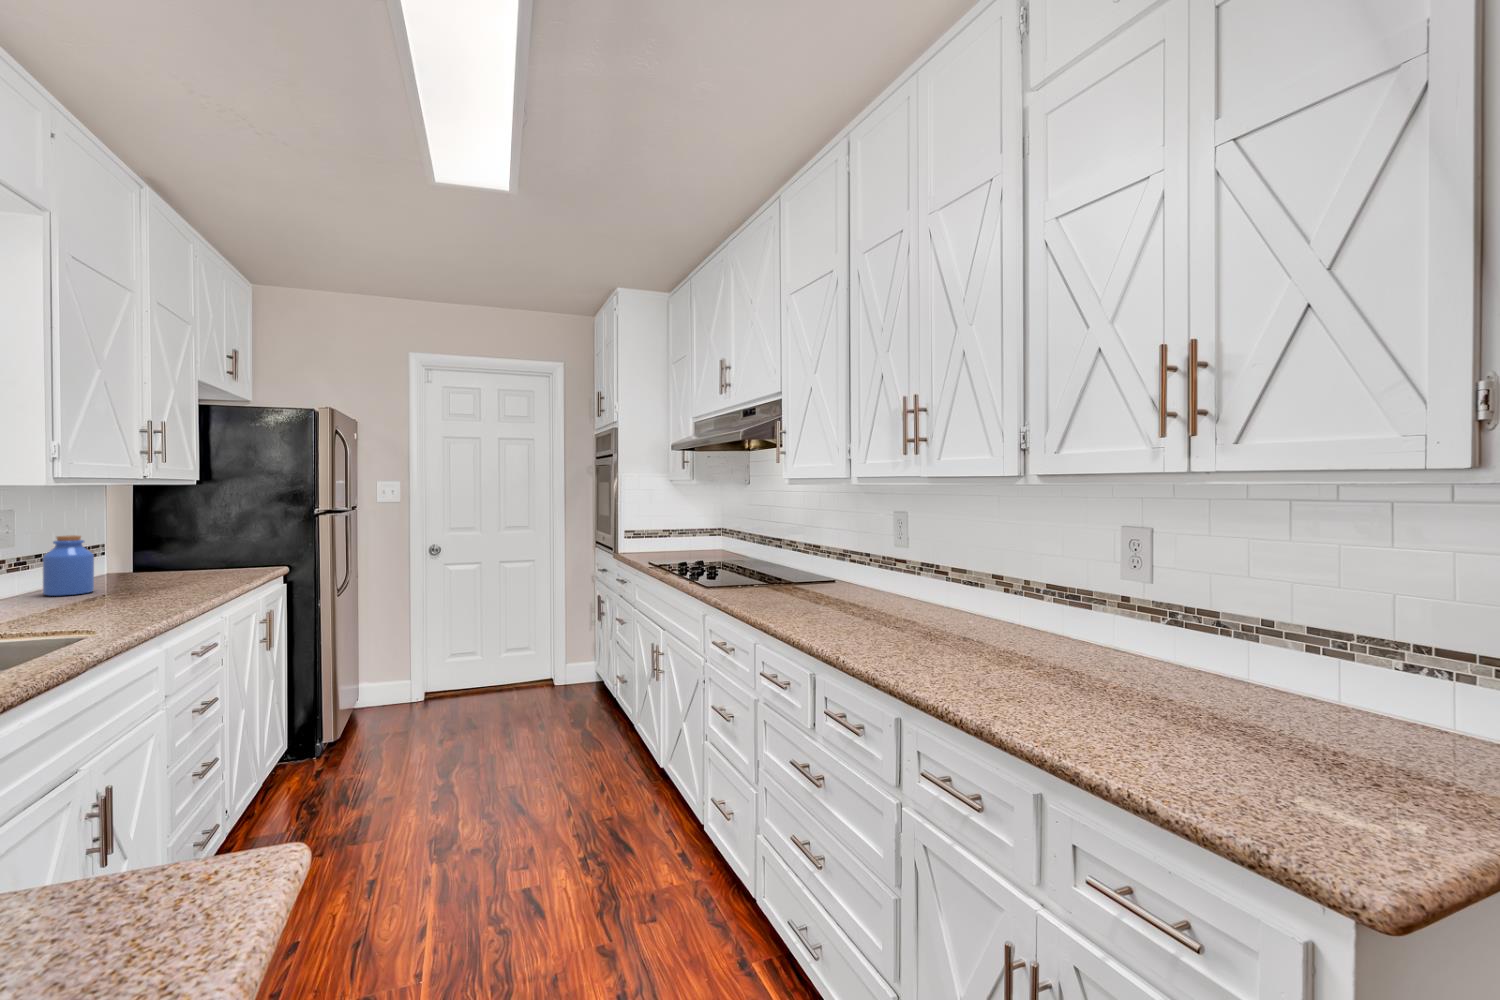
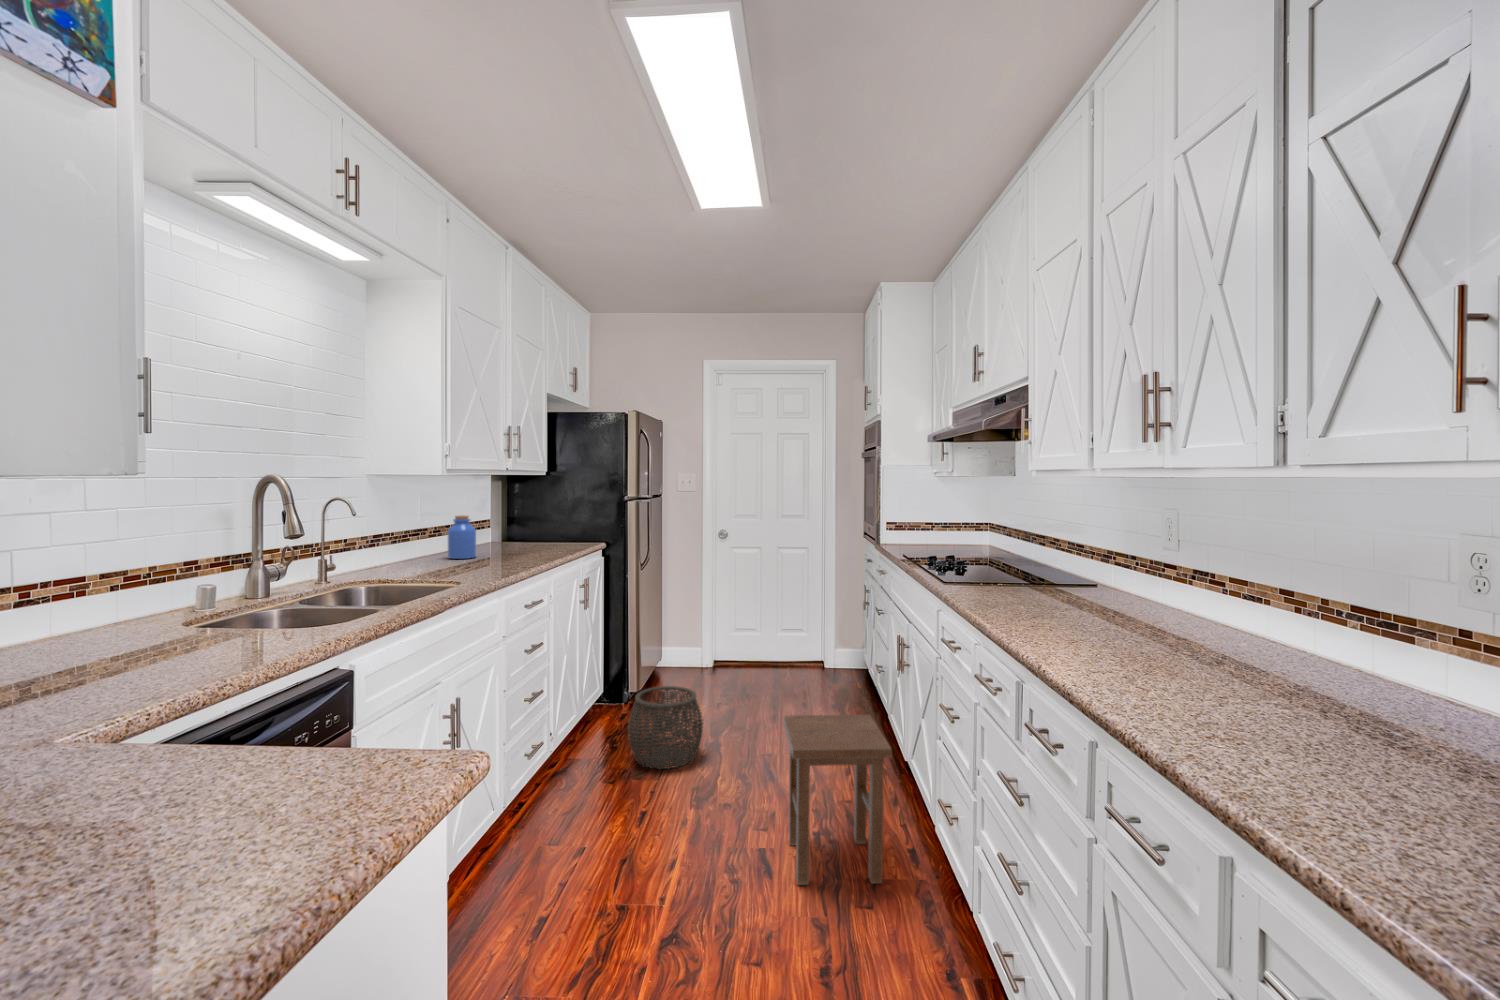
stool: none [549,725,670,918] -> present [783,715,892,885]
woven basket: none [337,726,436,828] -> present [628,686,703,769]

